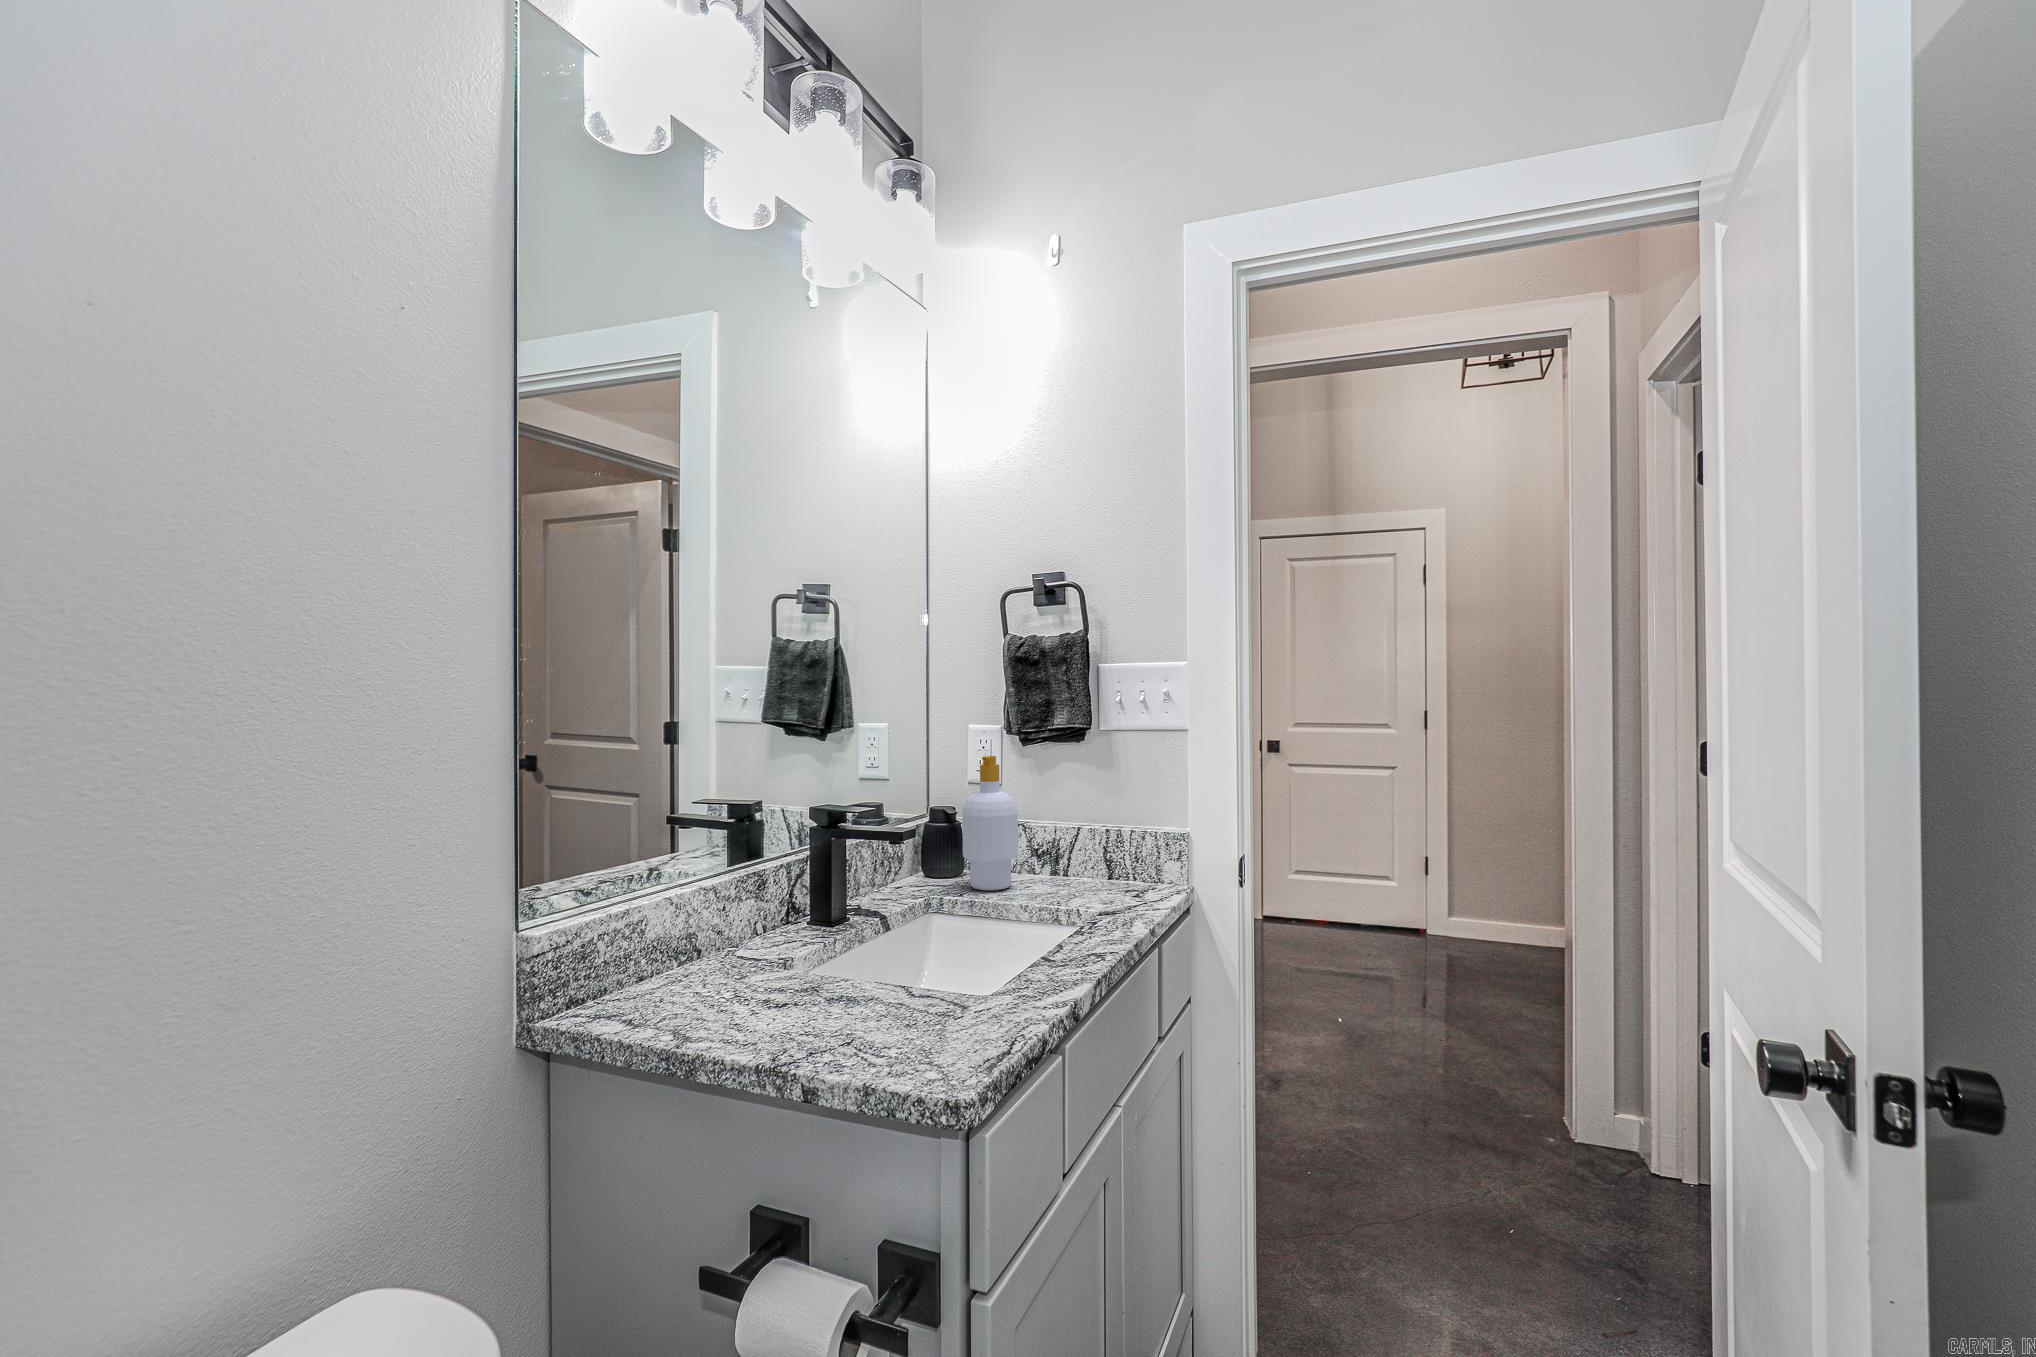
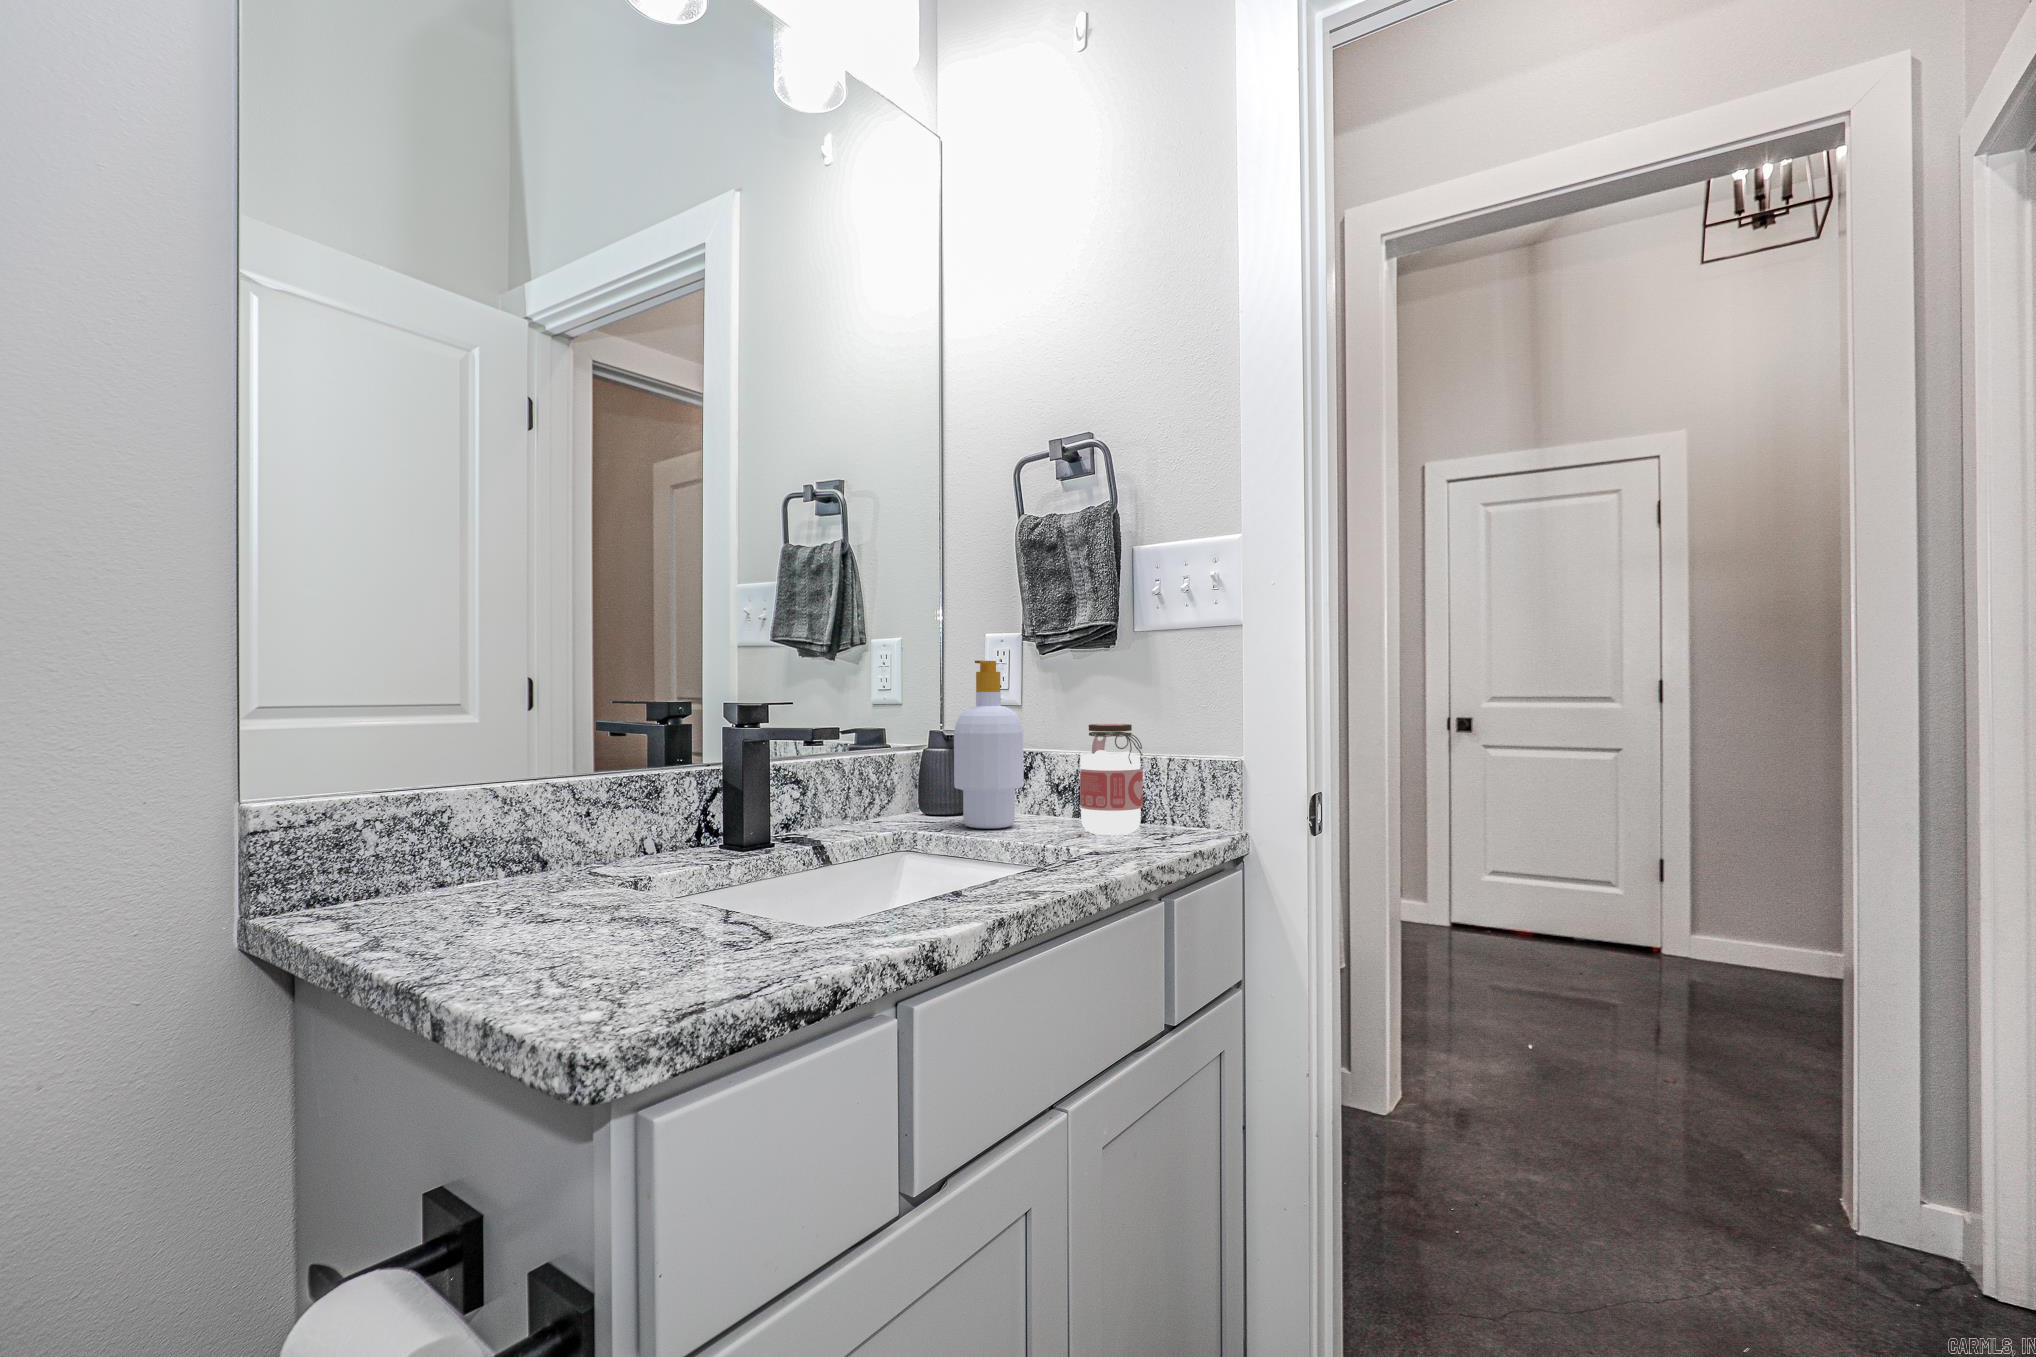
jar: none [1068,806,1118,895] -> present [1080,724,1143,835]

